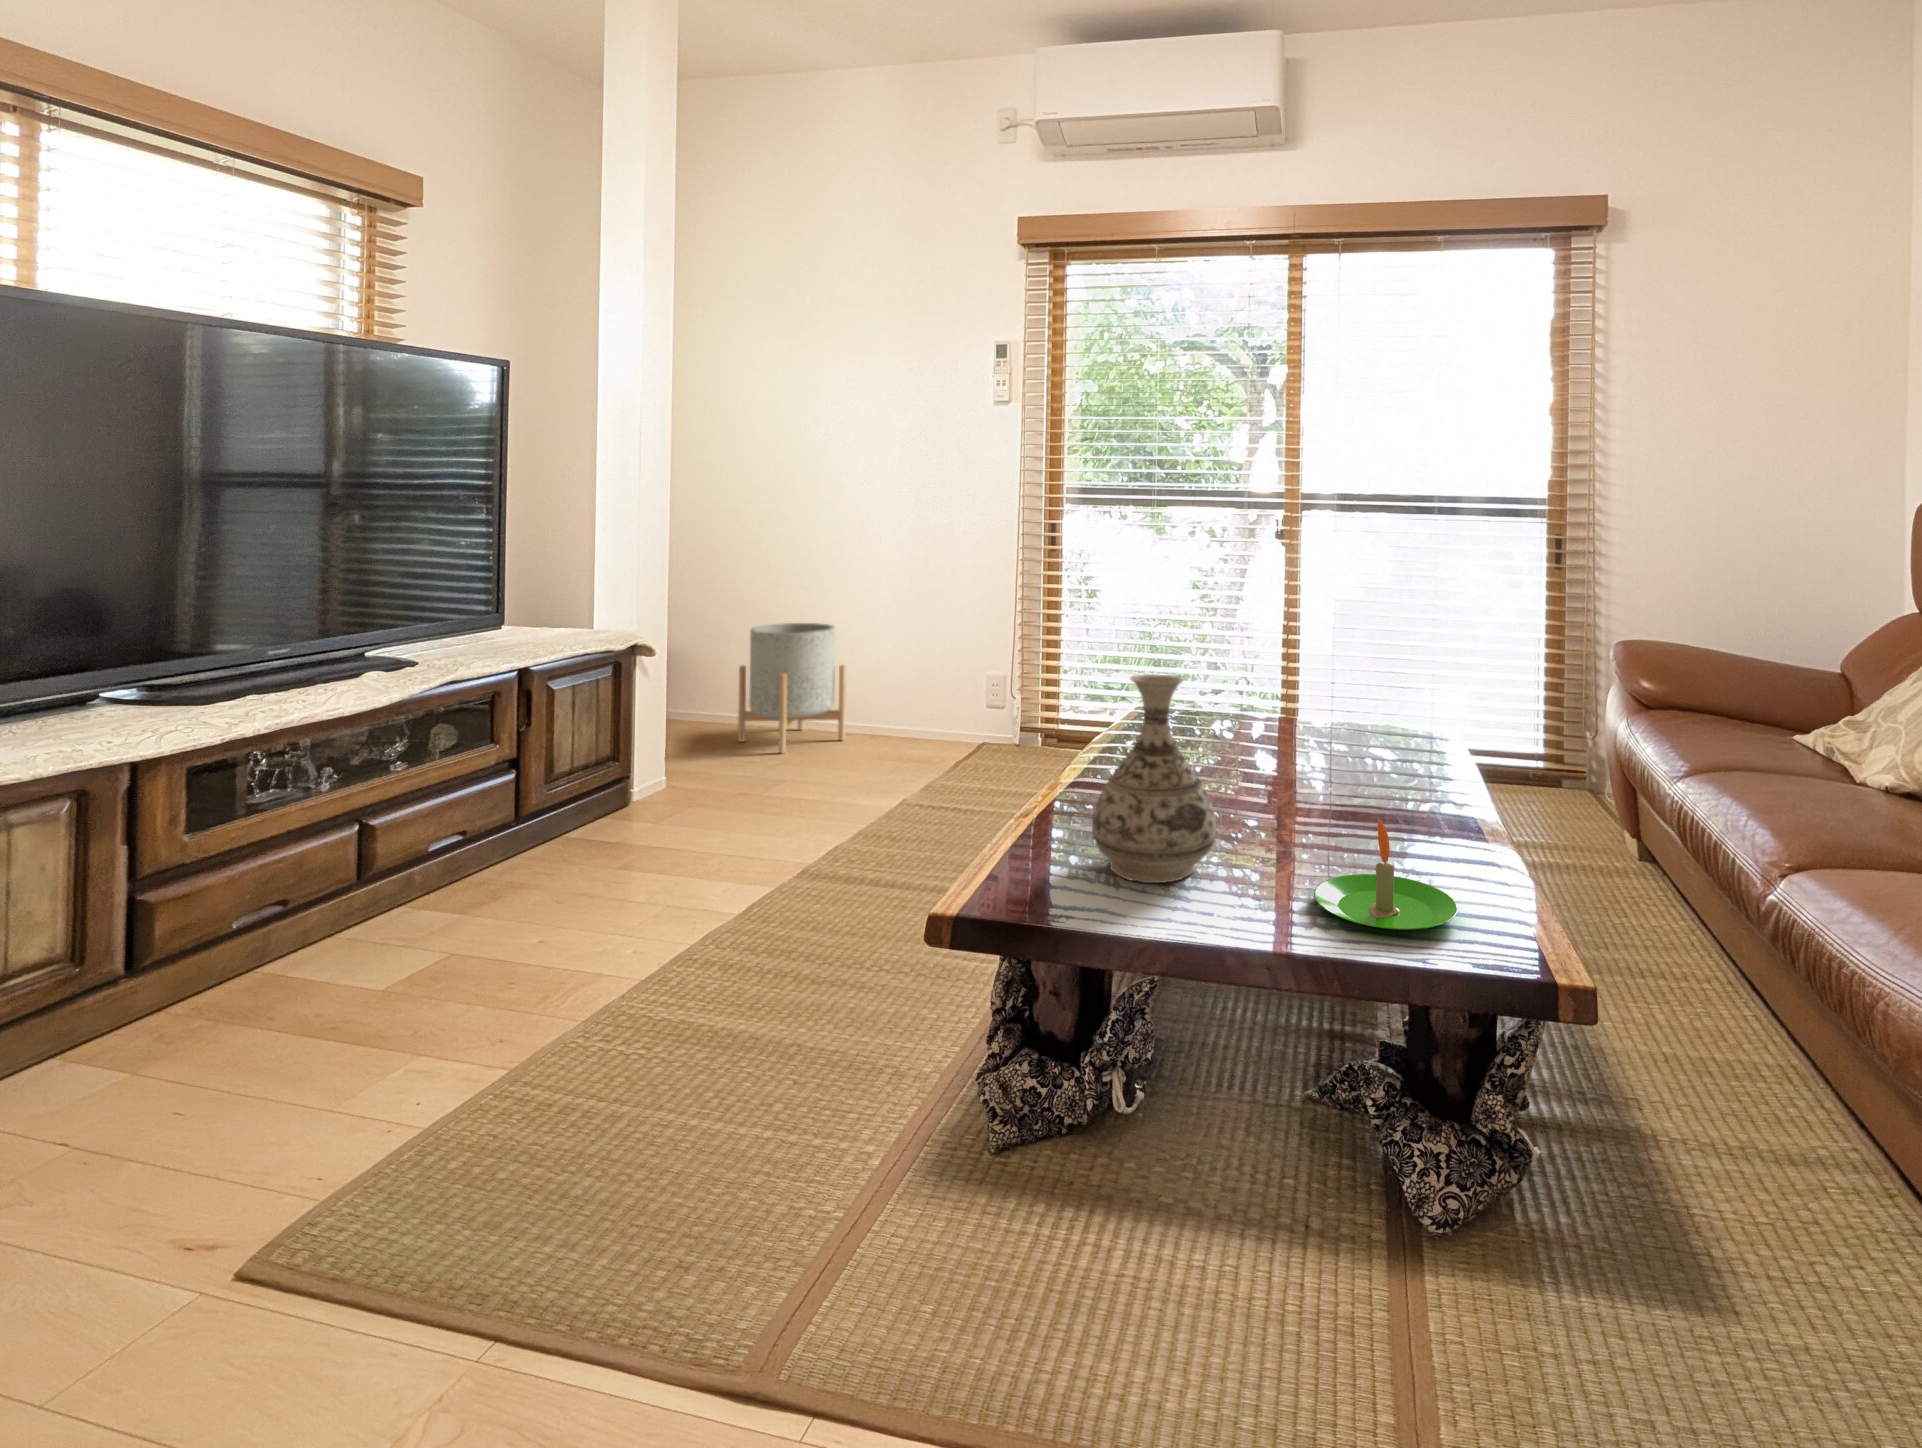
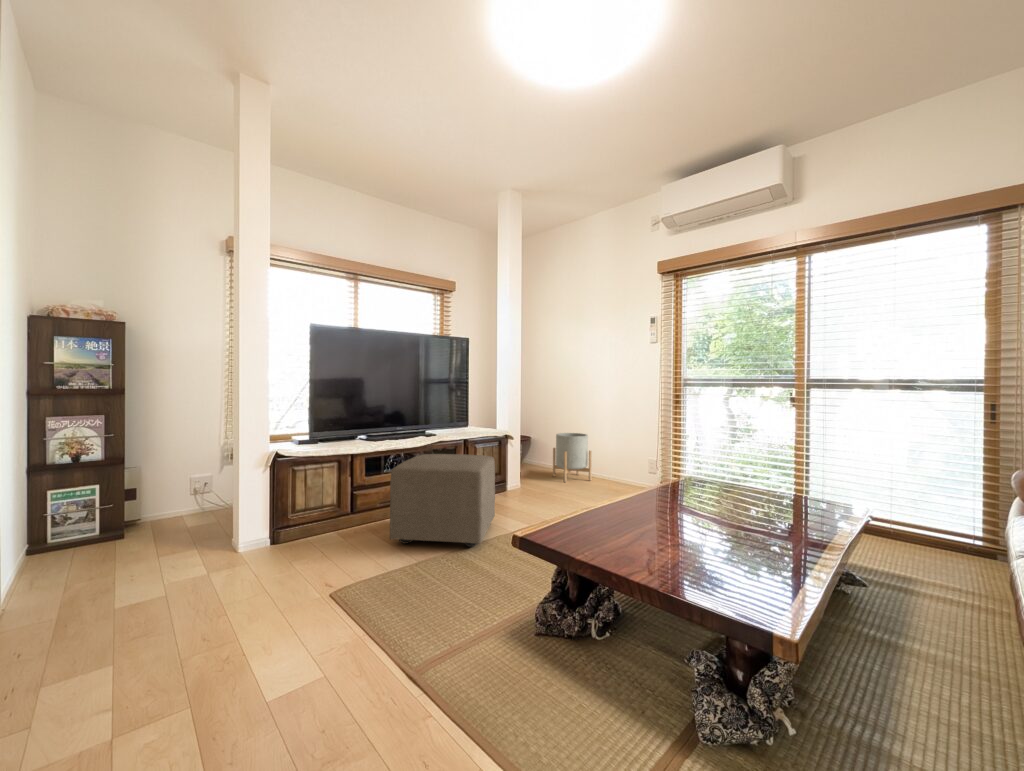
vase: present [1092,675,1217,883] -> none [588,453,644,545]
ottoman: none [358,711,689,1025] -> present [390,454,495,547]
candle: present [1314,819,1458,930] -> none [670,532,747,590]

